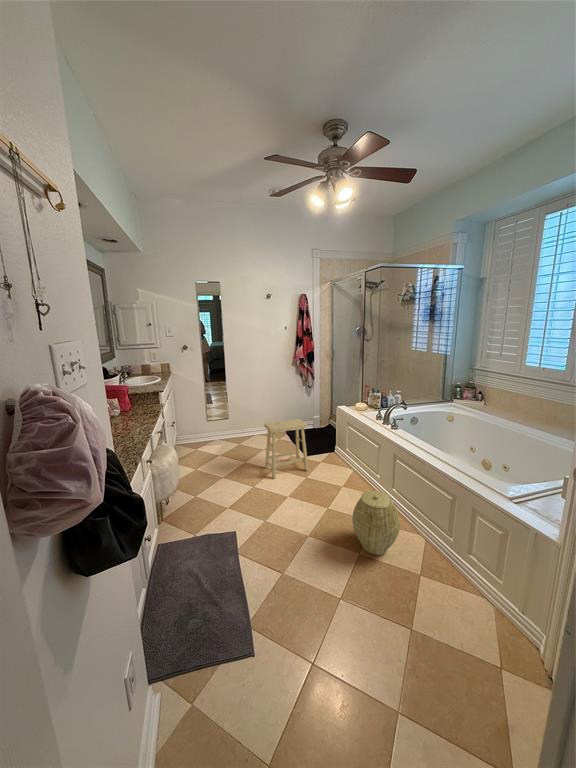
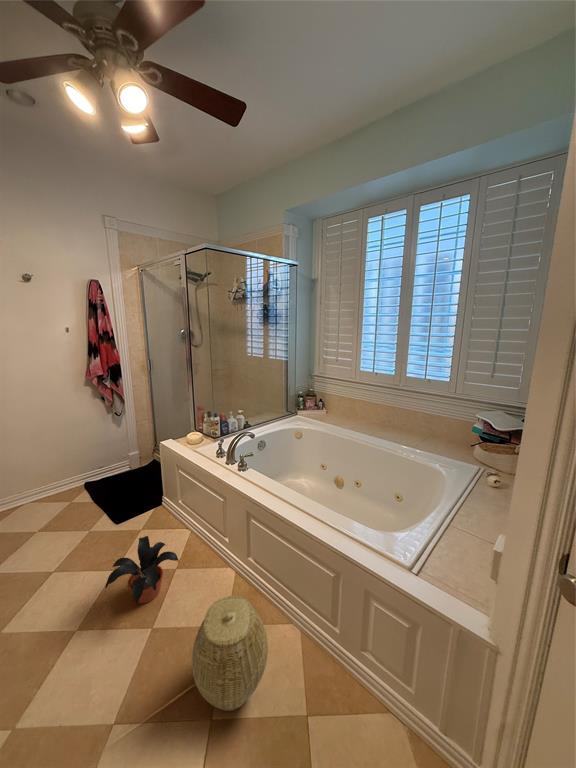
footstool: present [264,419,308,478] -> none [18,477,120,600]
potted plant: none [305,458,346,496] -> present [105,536,179,605]

